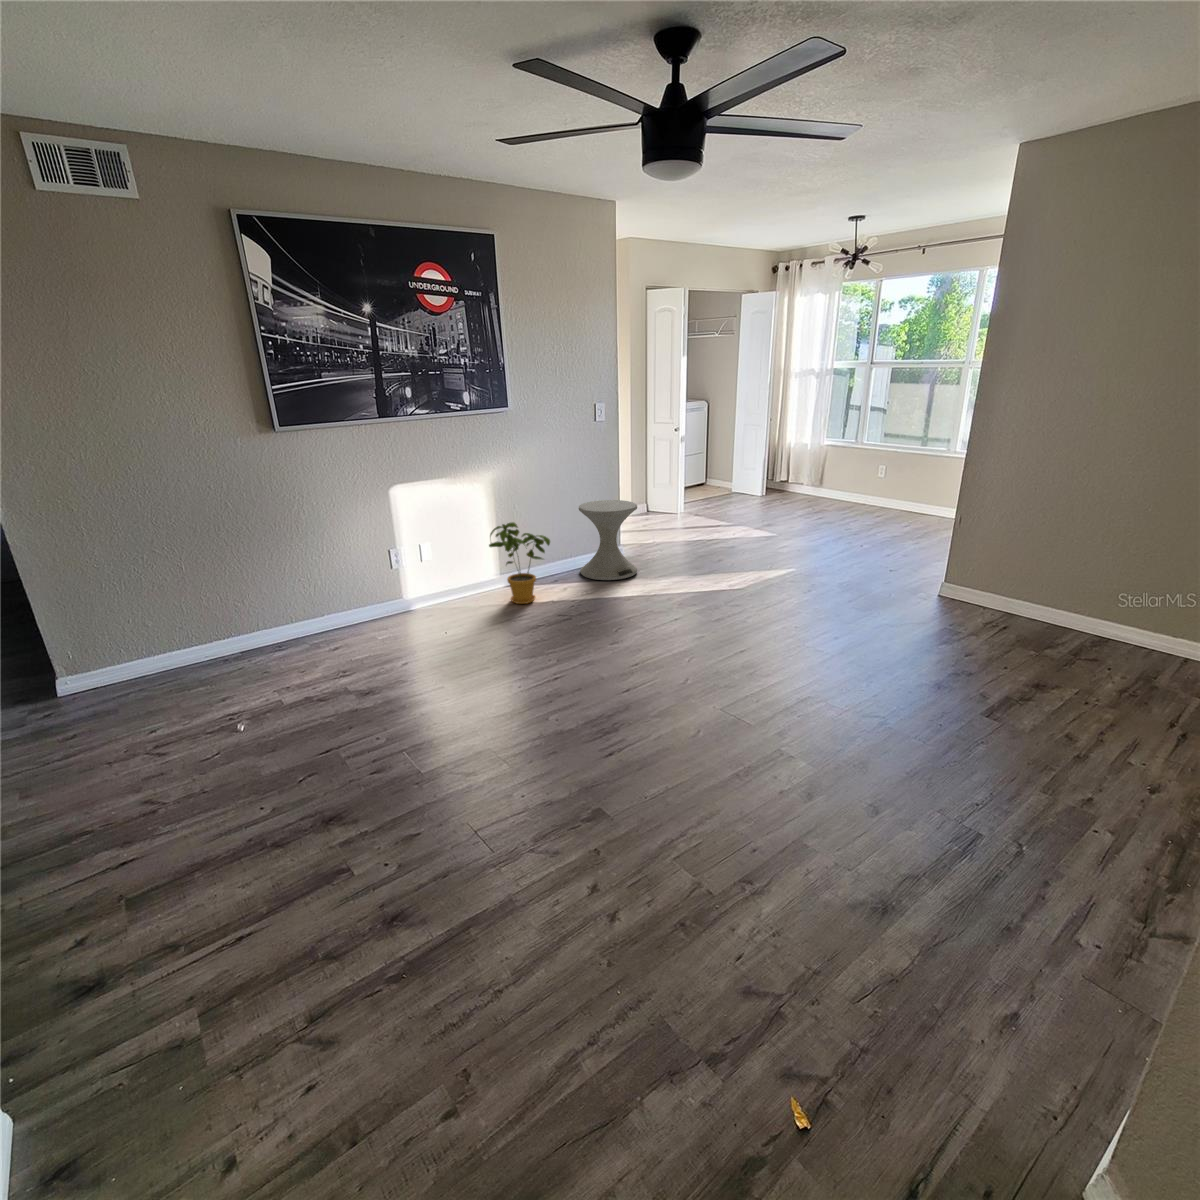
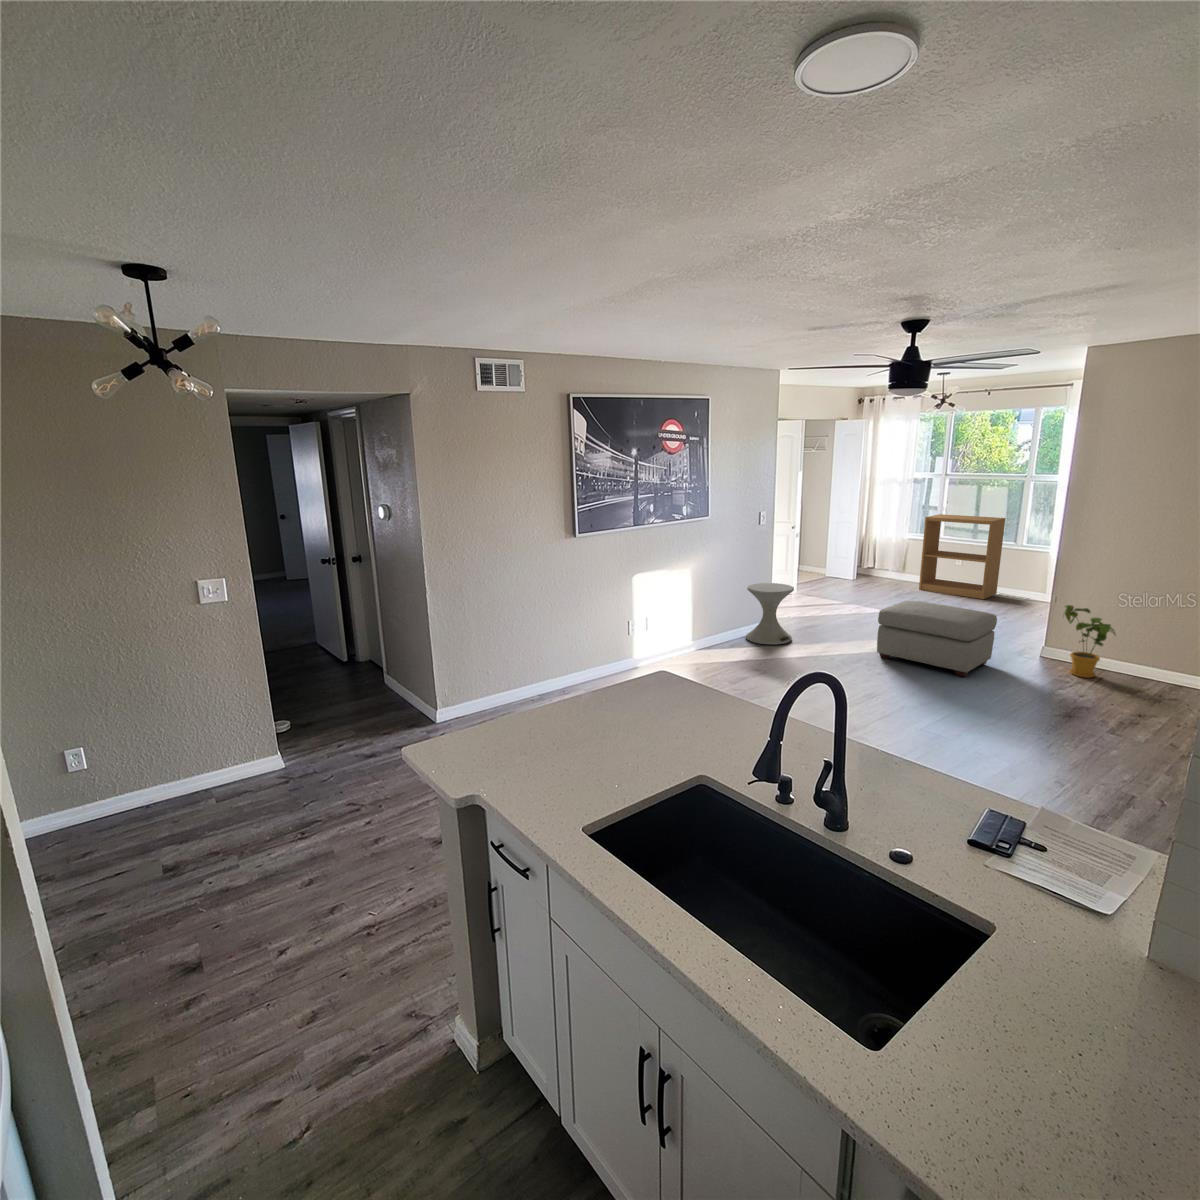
bookshelf: none [830,415,934,520] -> present [919,514,1005,599]
house plant: present [489,522,550,604] -> present [1063,605,1115,678]
ottoman: none [732,523,880,624] -> present [877,601,997,677]

